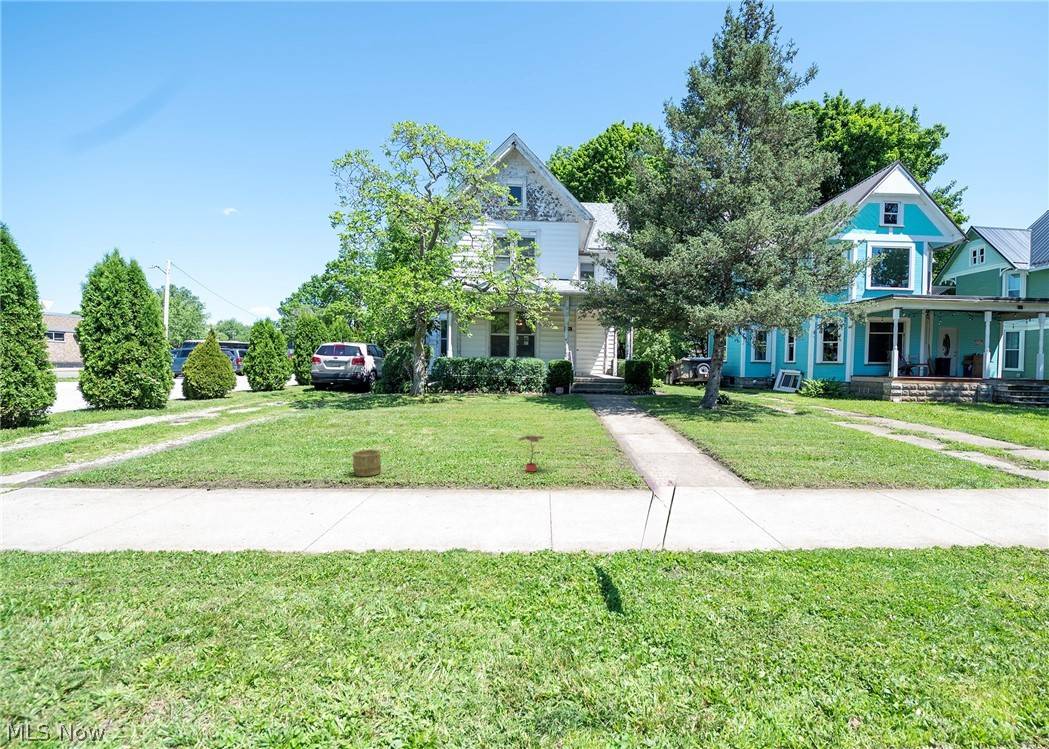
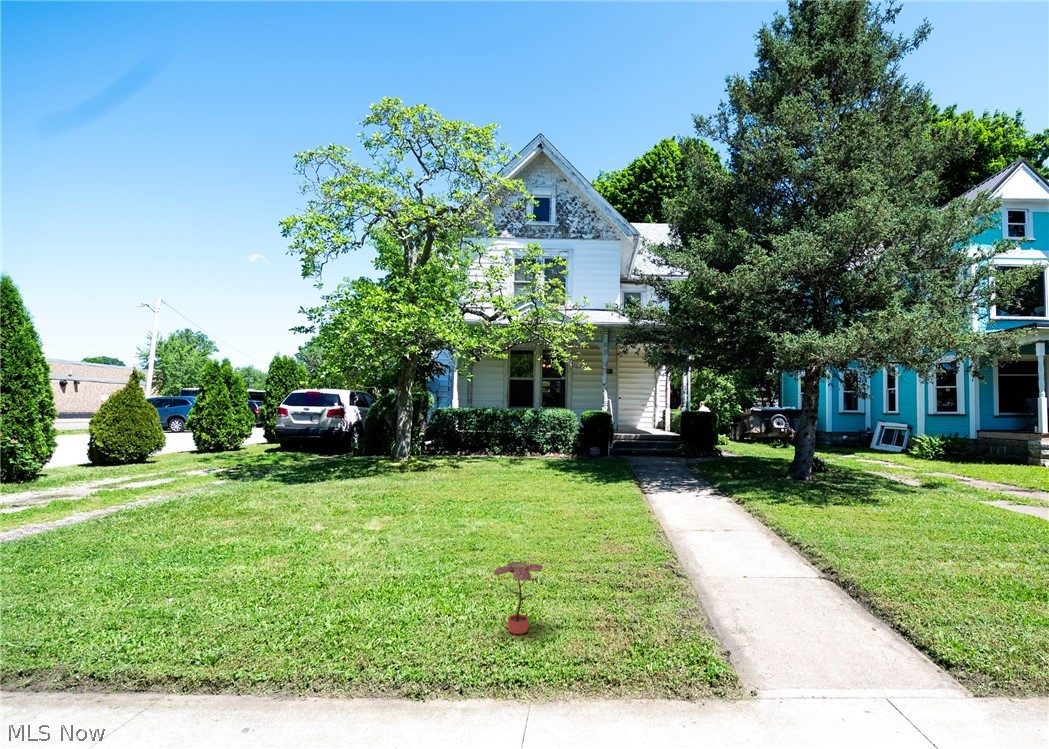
wooden bucket: present [352,450,381,476] -> none [183,585,243,643]

